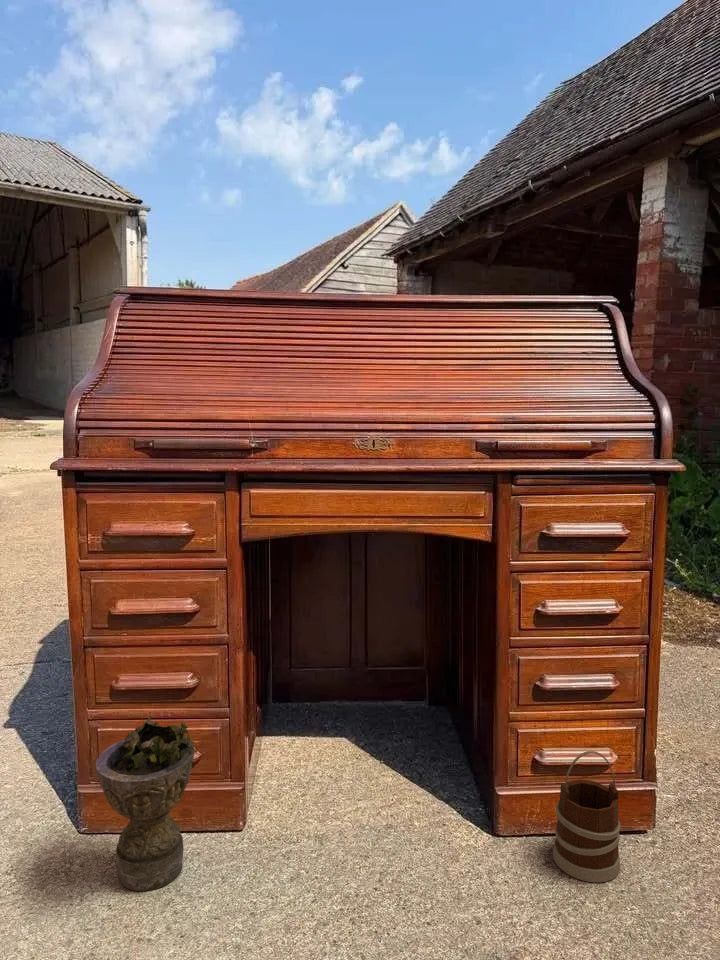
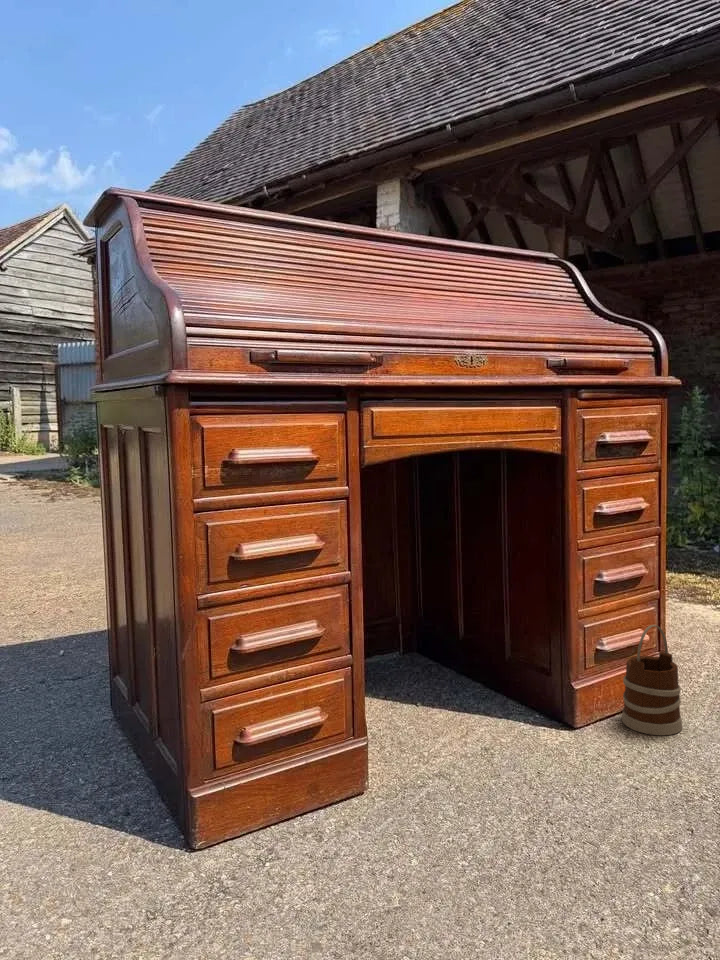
planter: present [96,717,195,891] -> none [259,667,371,874]

